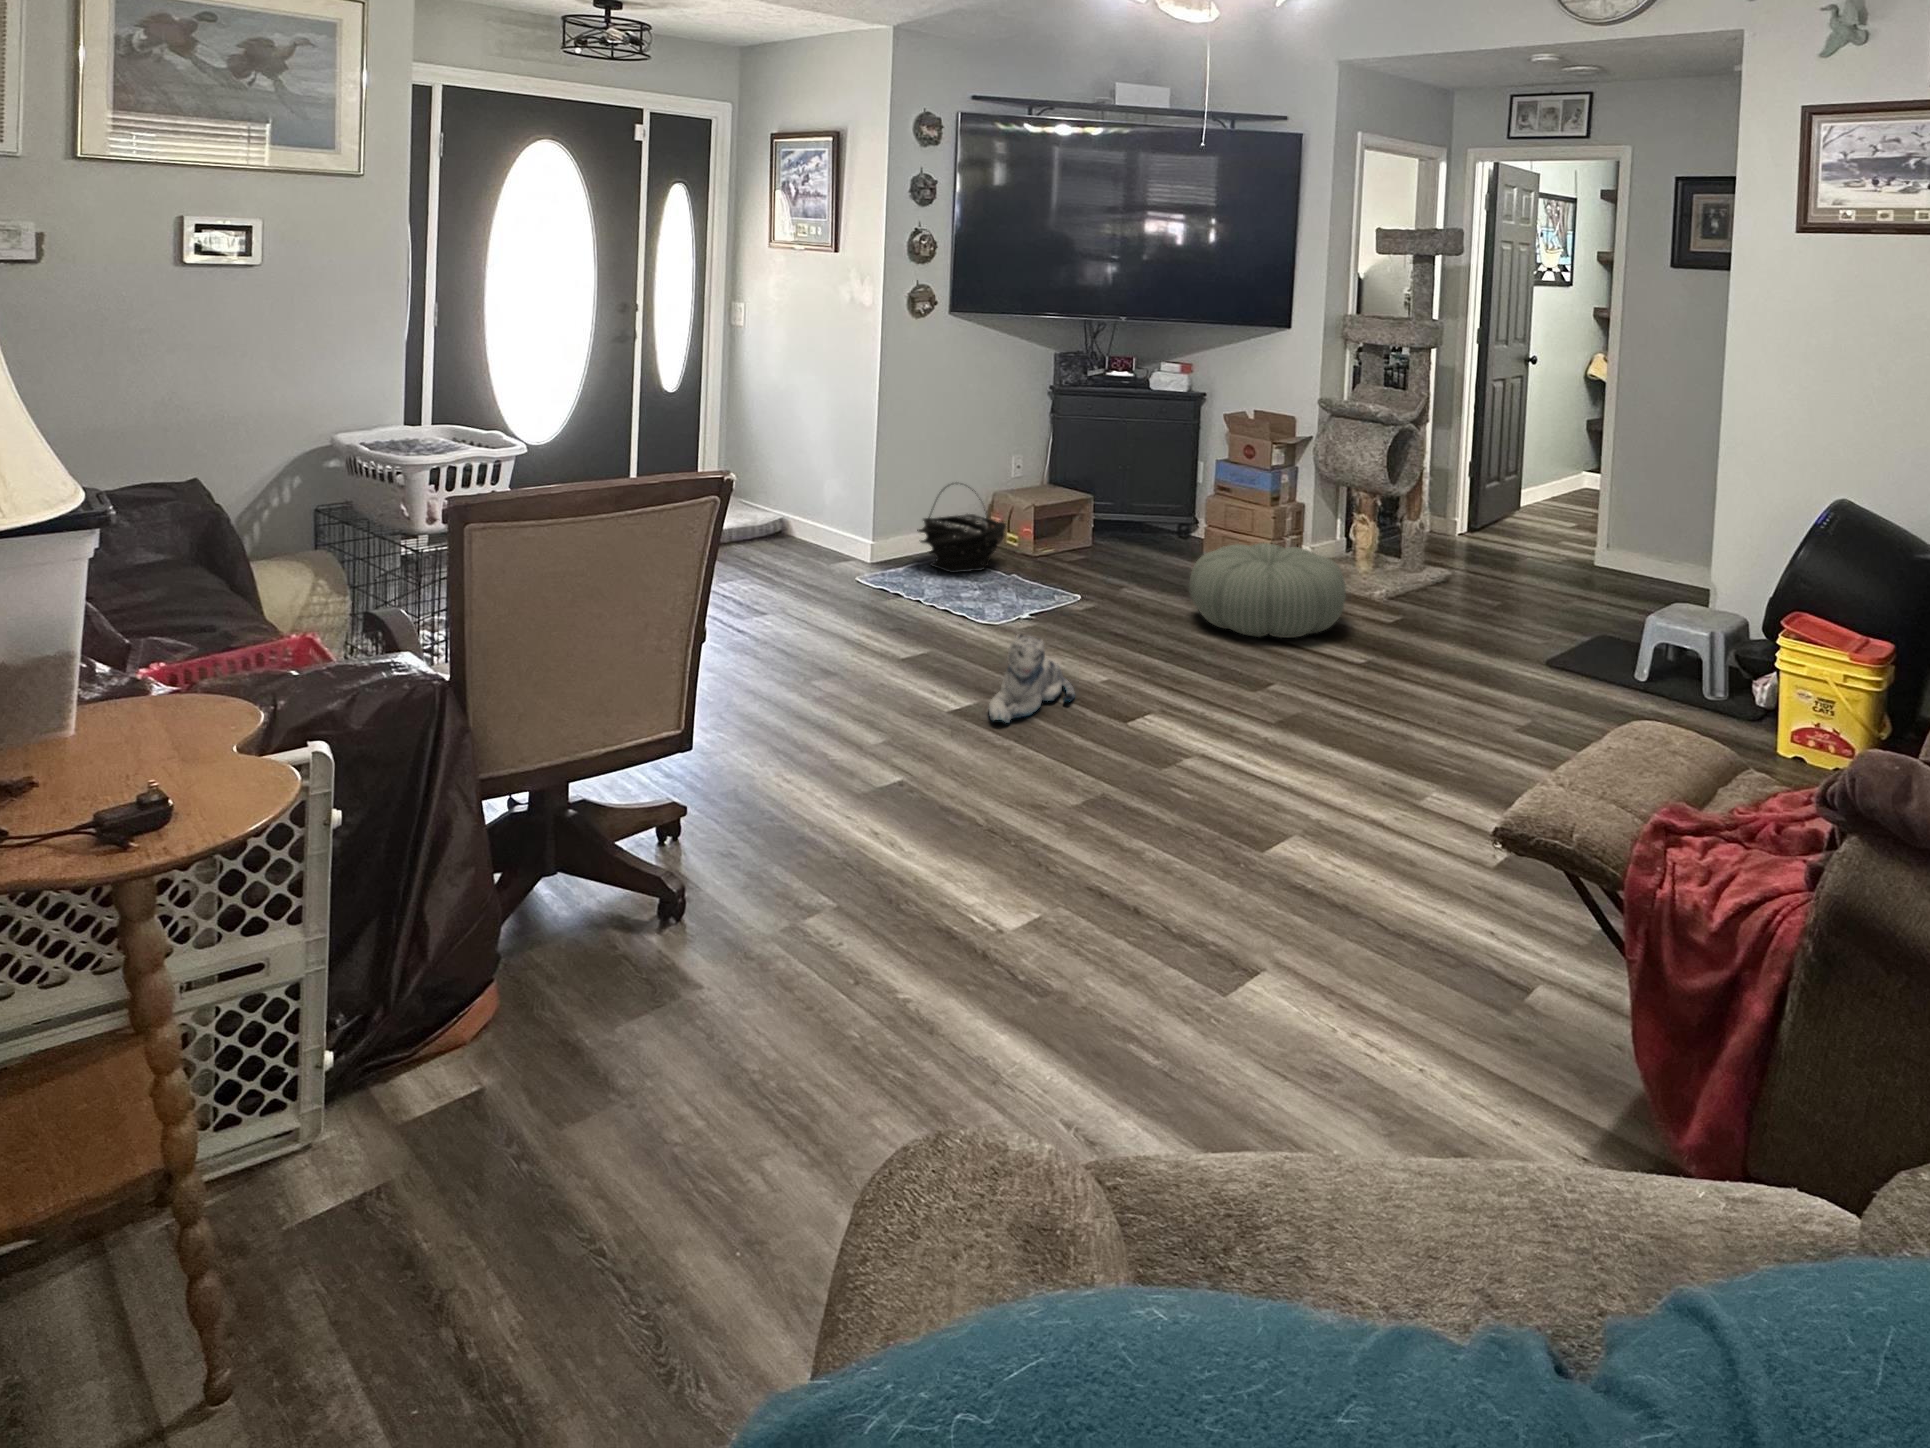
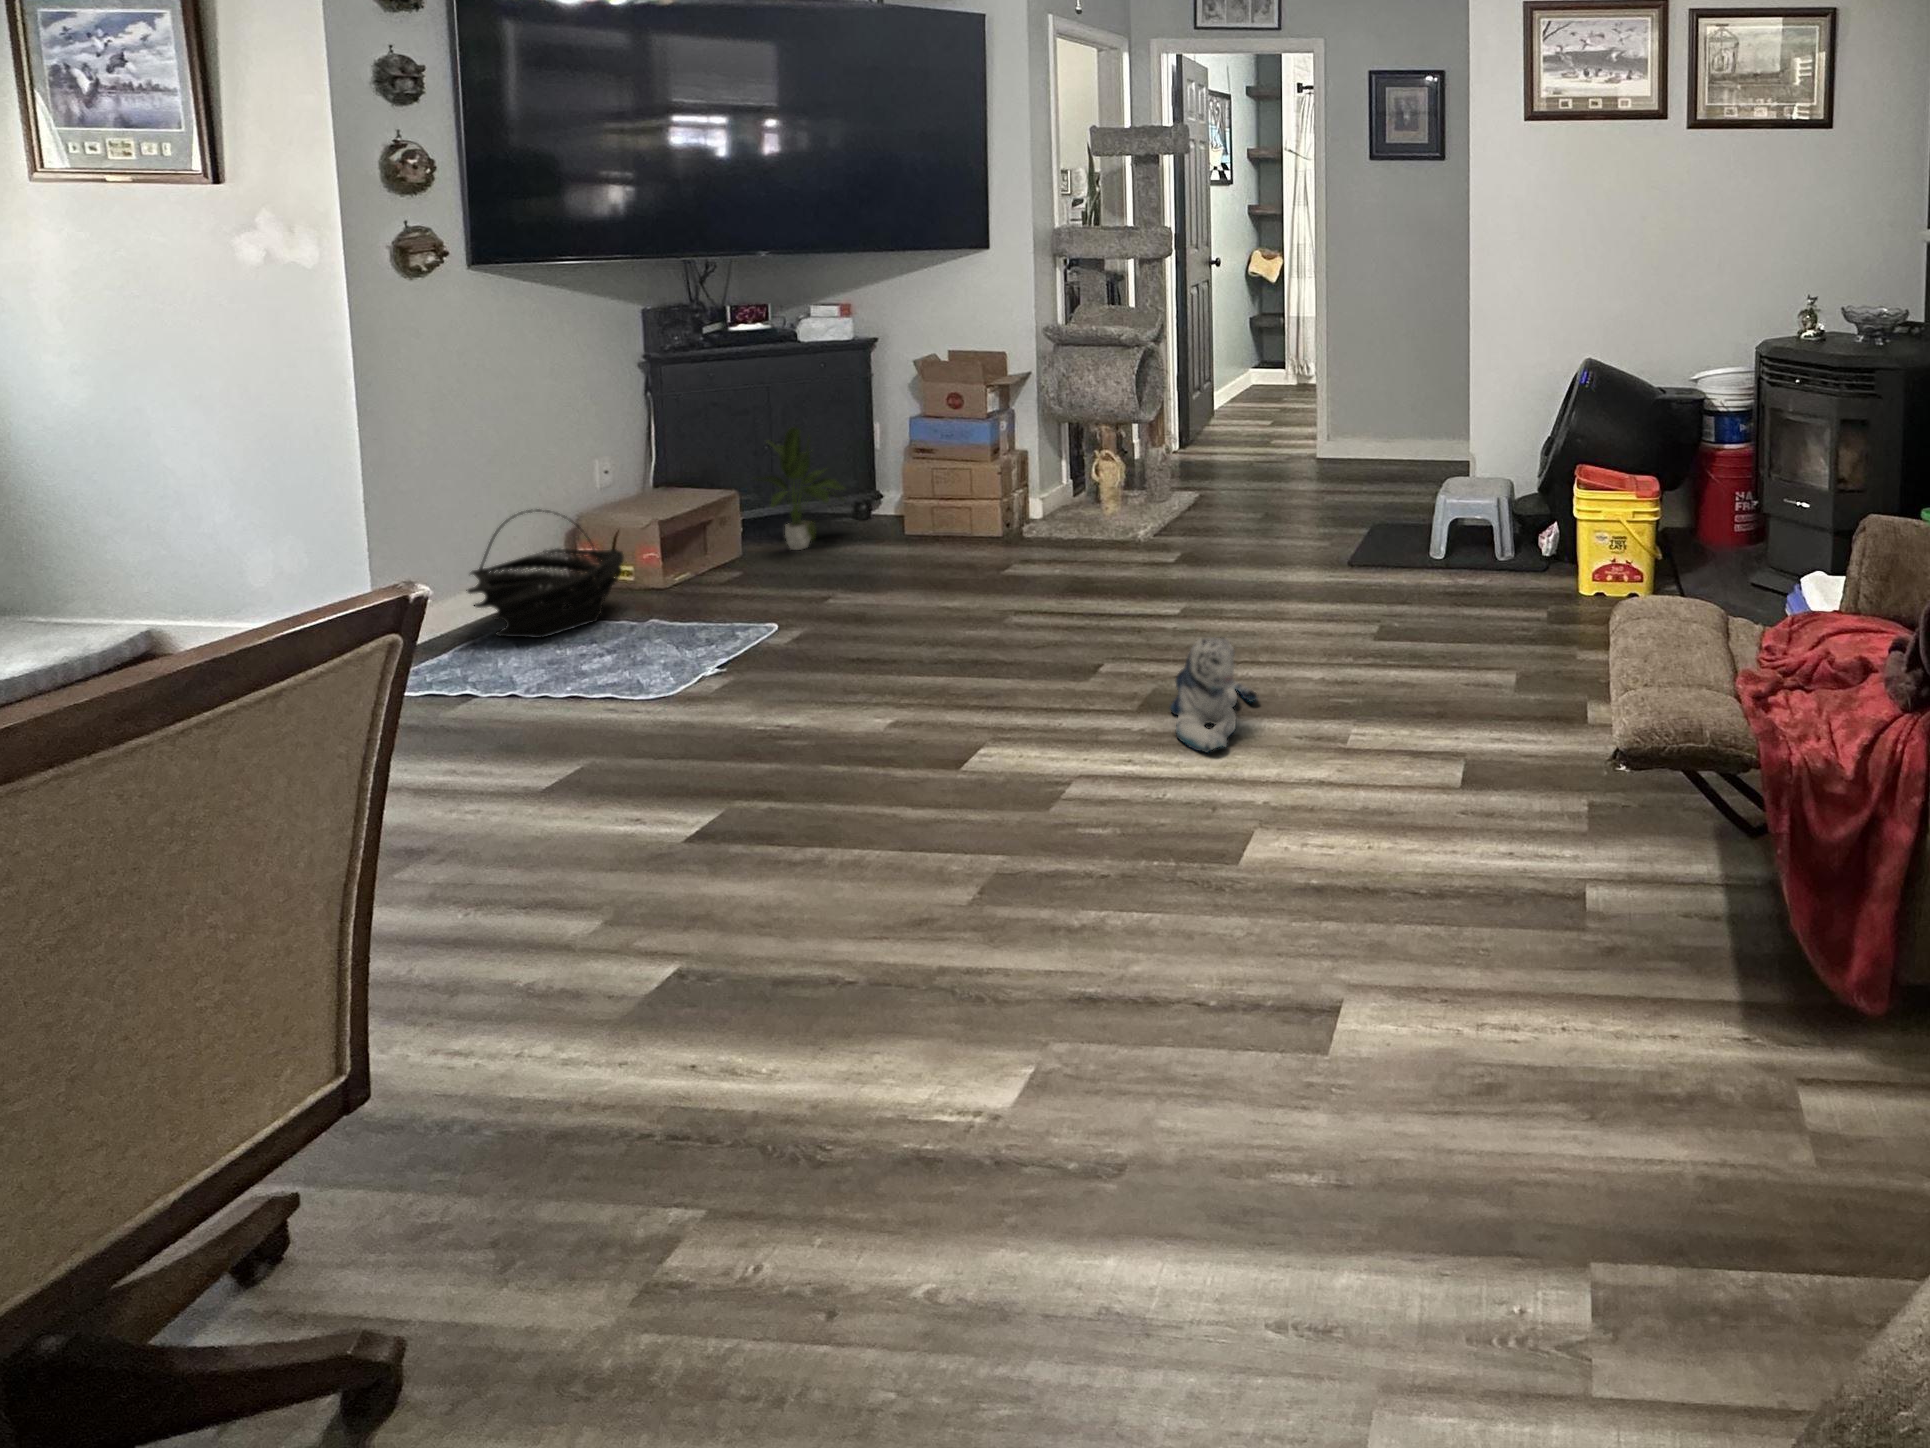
potted plant: none [1098,455,1163,553] -> present [754,427,844,550]
pouf: present [1189,543,1346,638] -> none [937,498,1133,612]
plush toy: present [989,634,1075,723] -> present [1170,637,1257,752]

